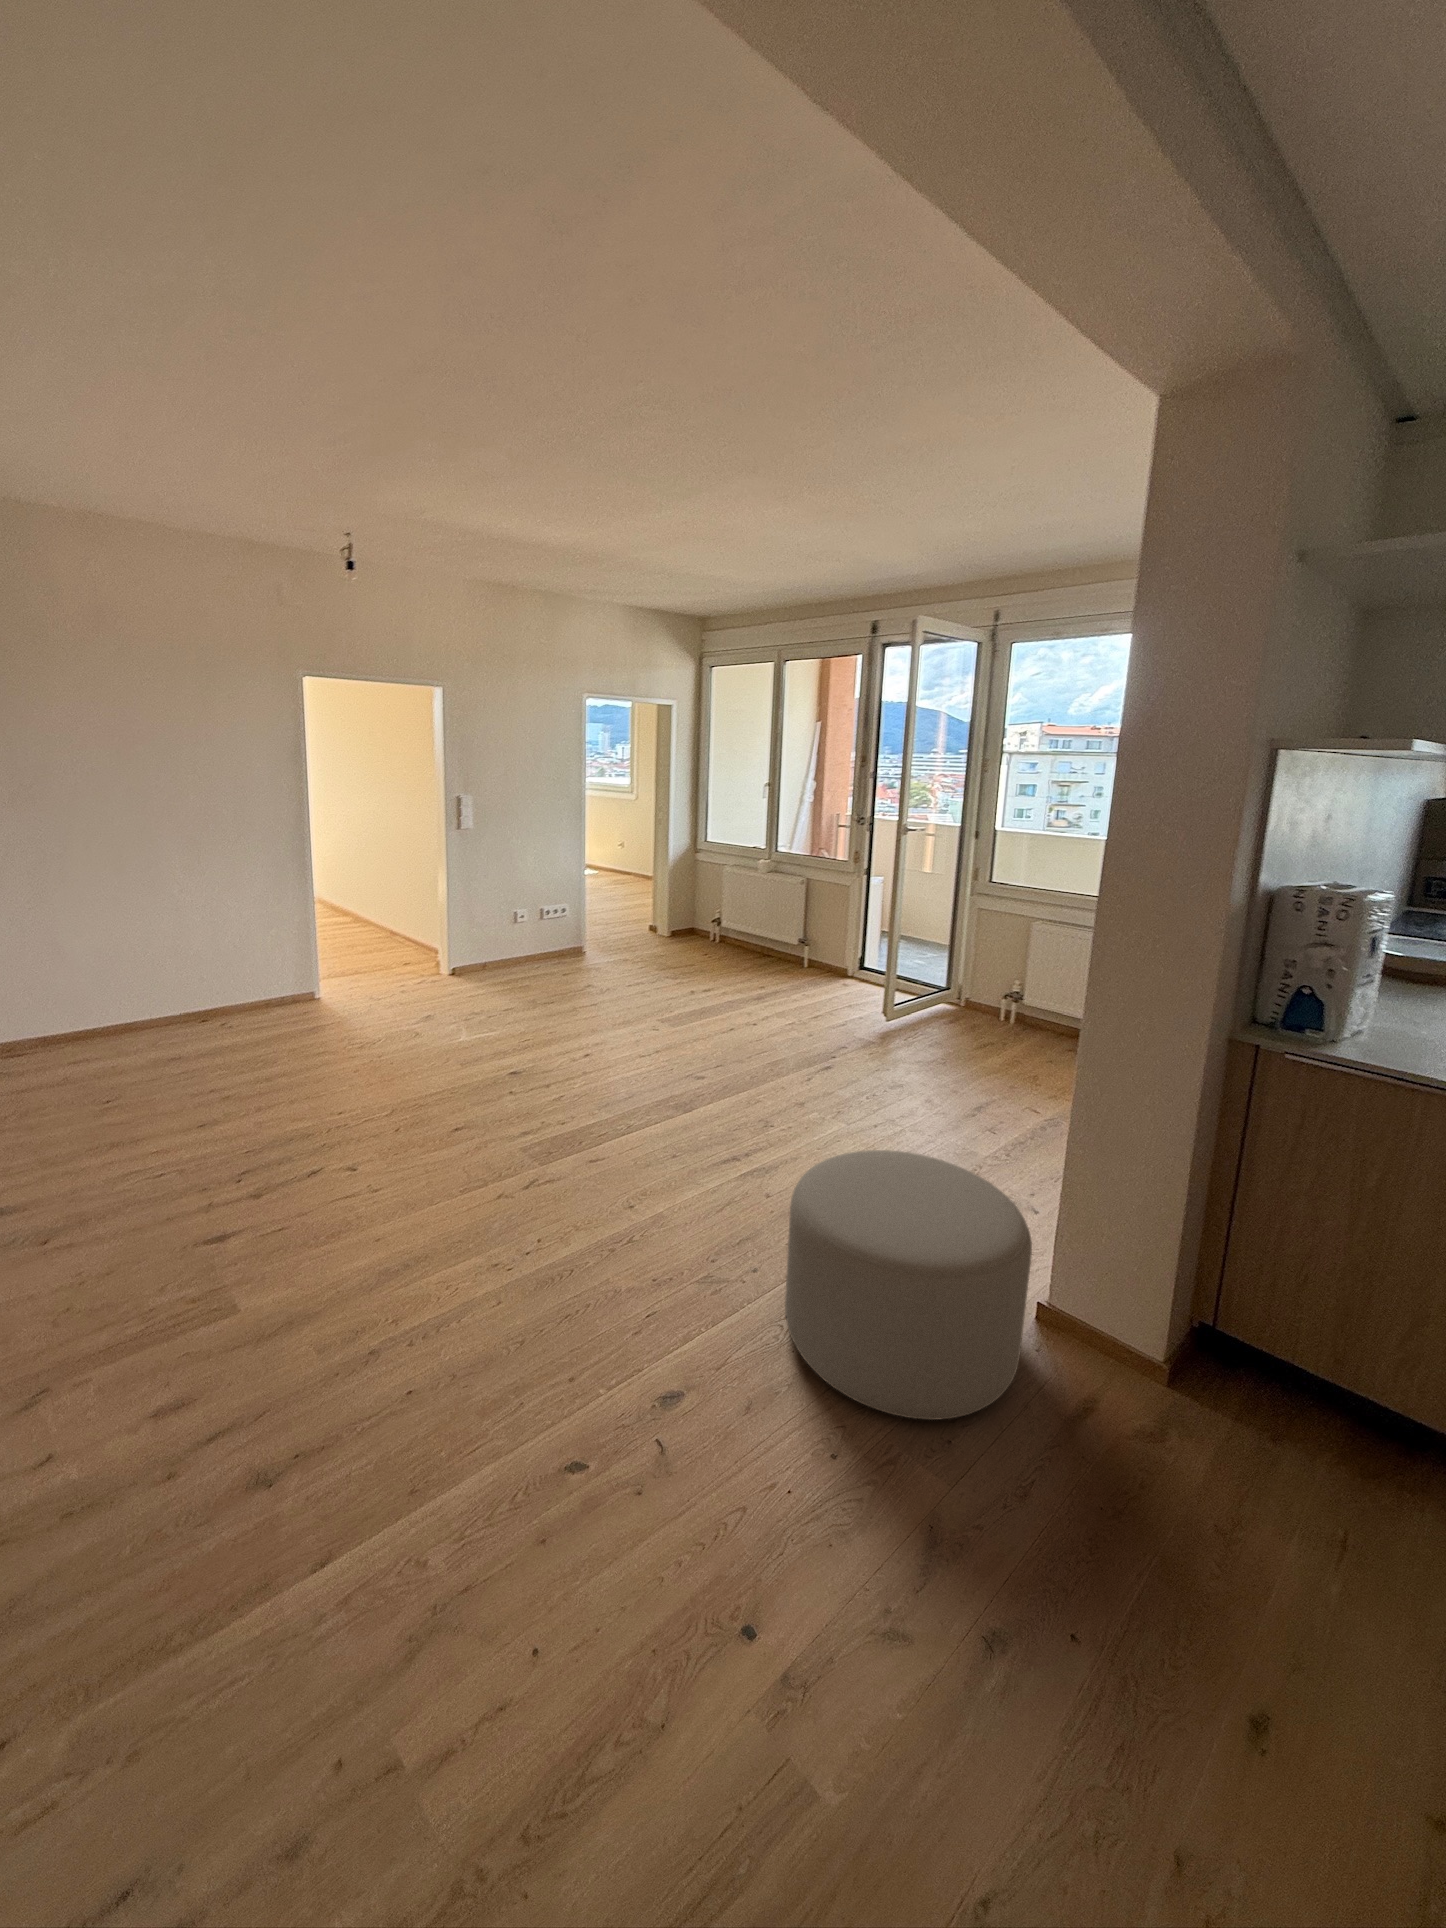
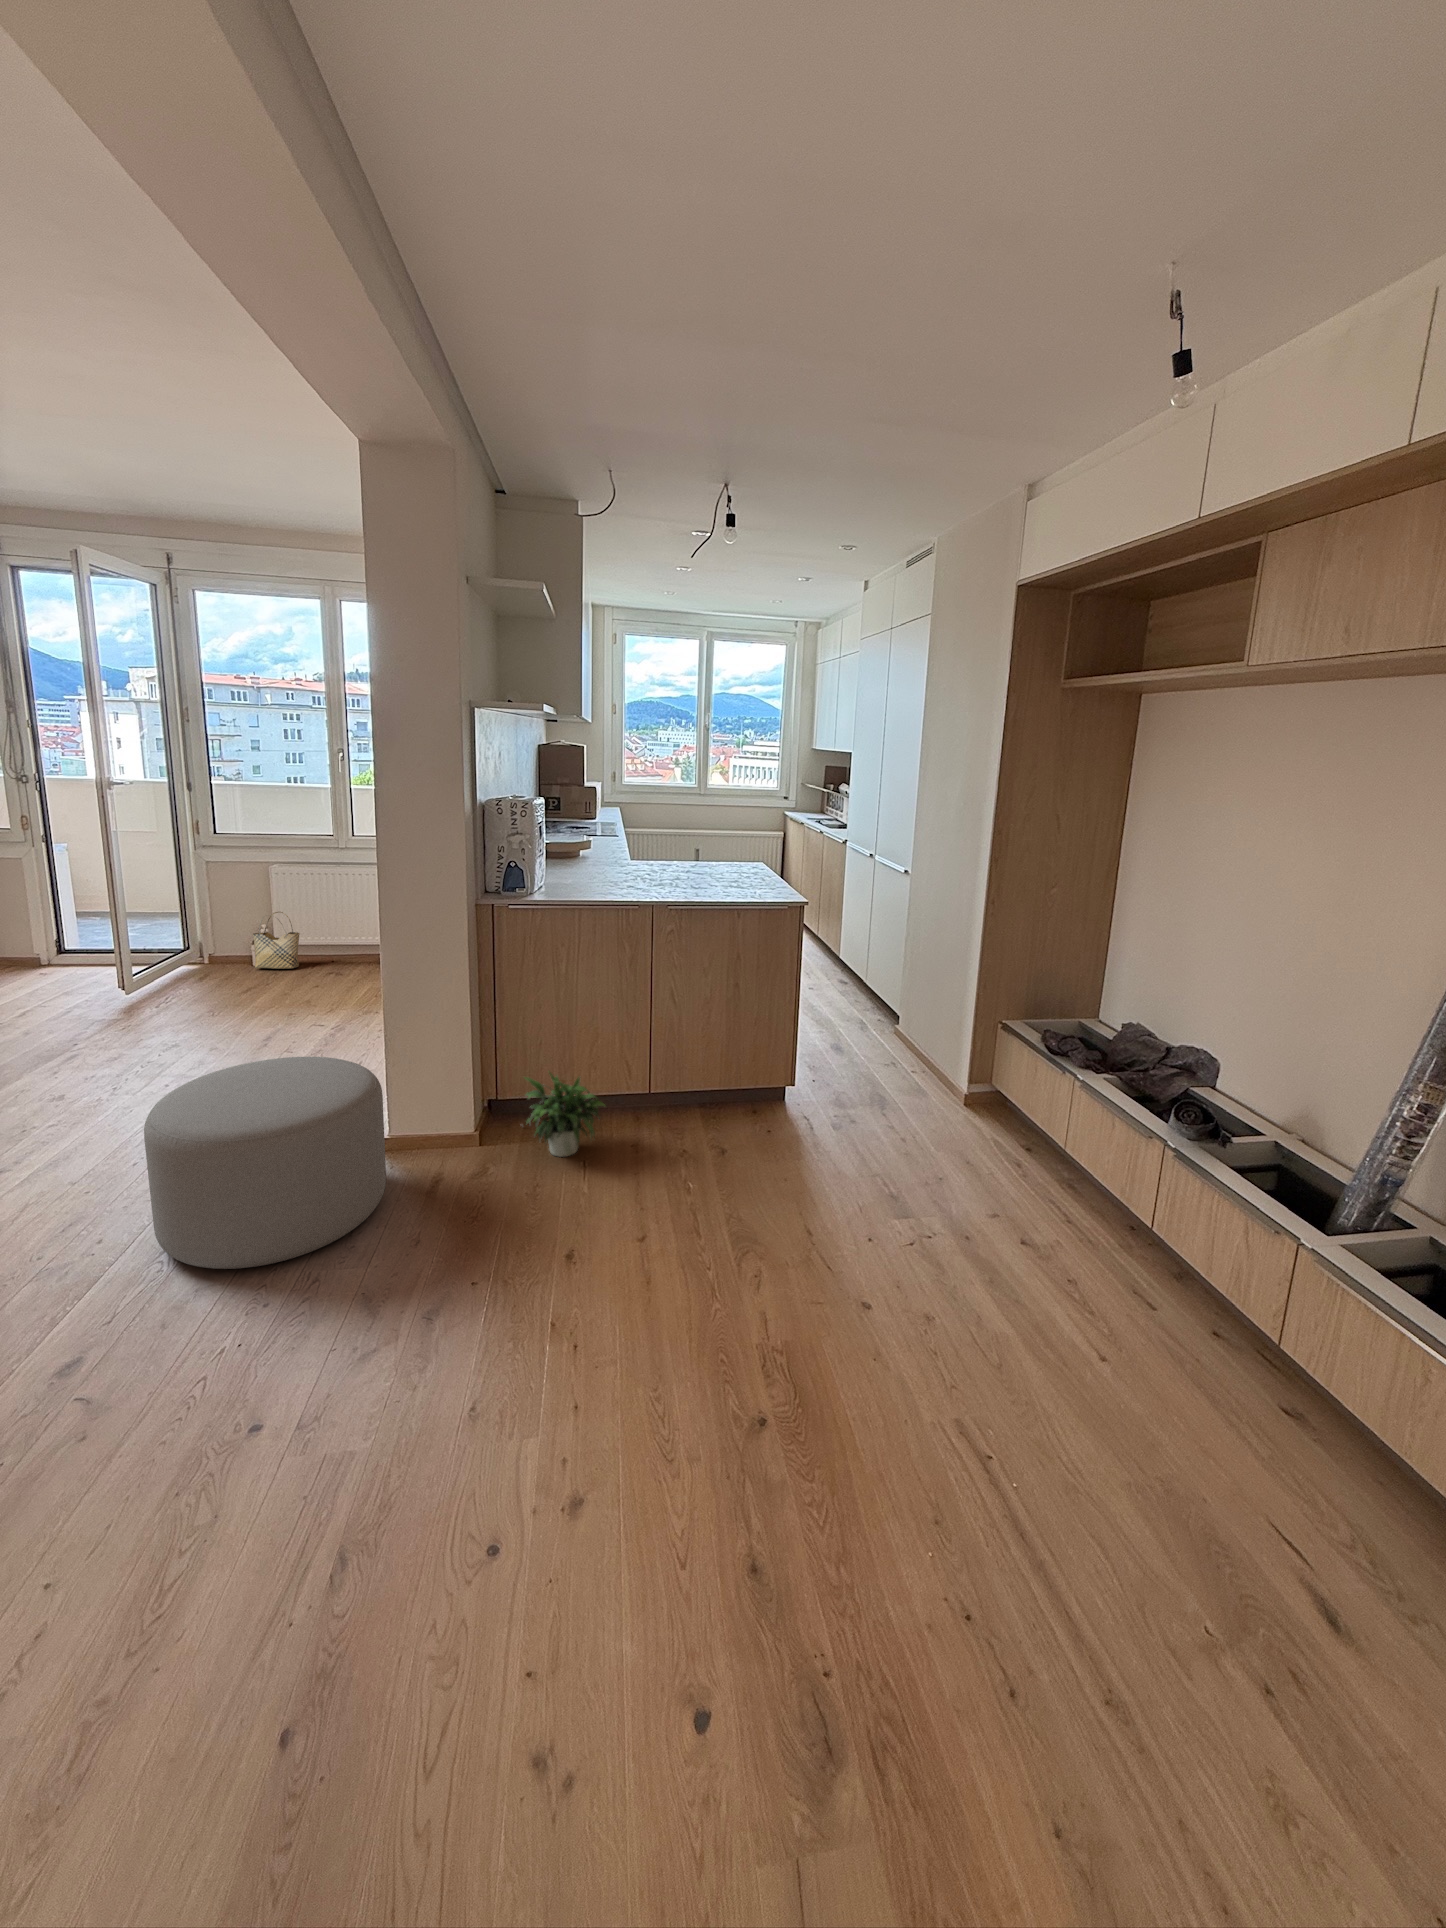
woven basket: none [999,969,1048,1032] -> present [252,912,299,969]
potted plant: none [1242,1328,1418,1519] -> present [525,1073,605,1157]

